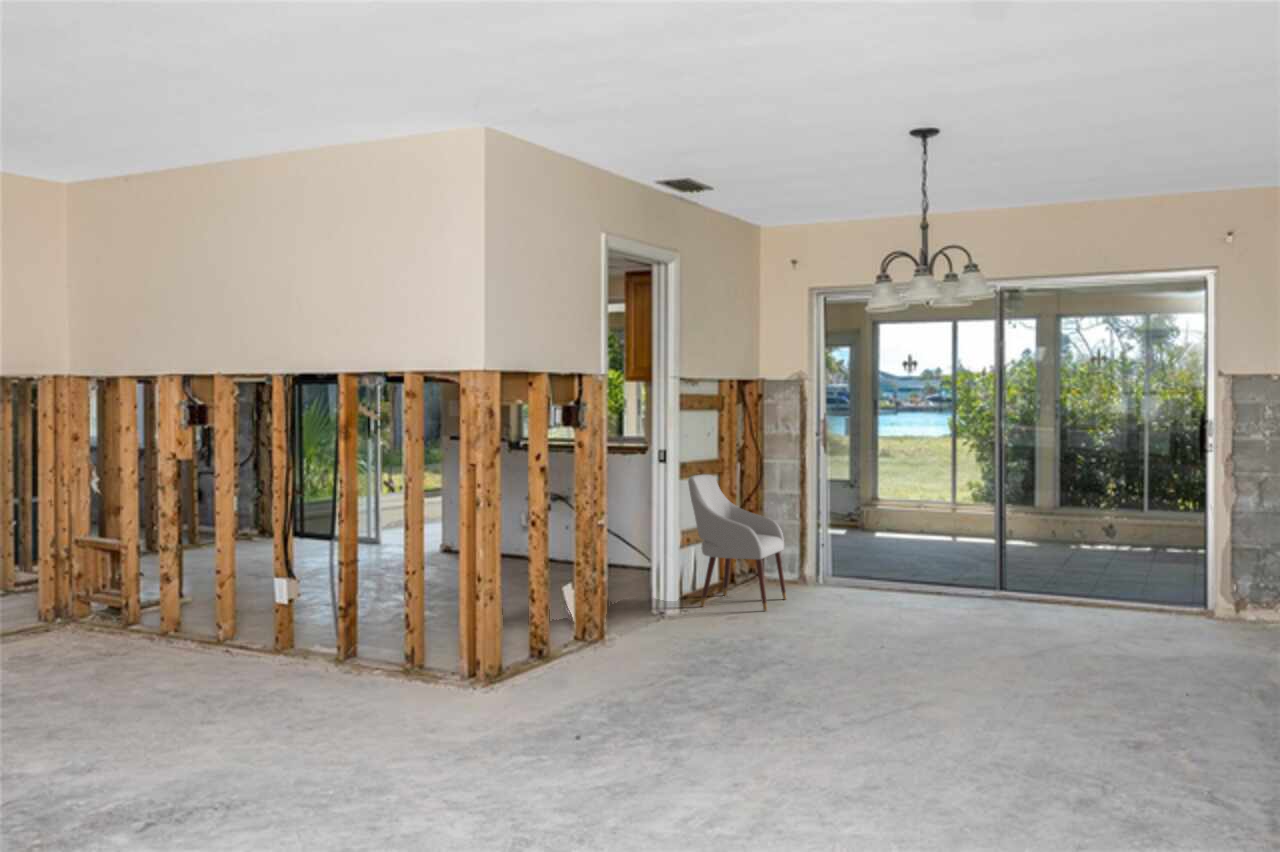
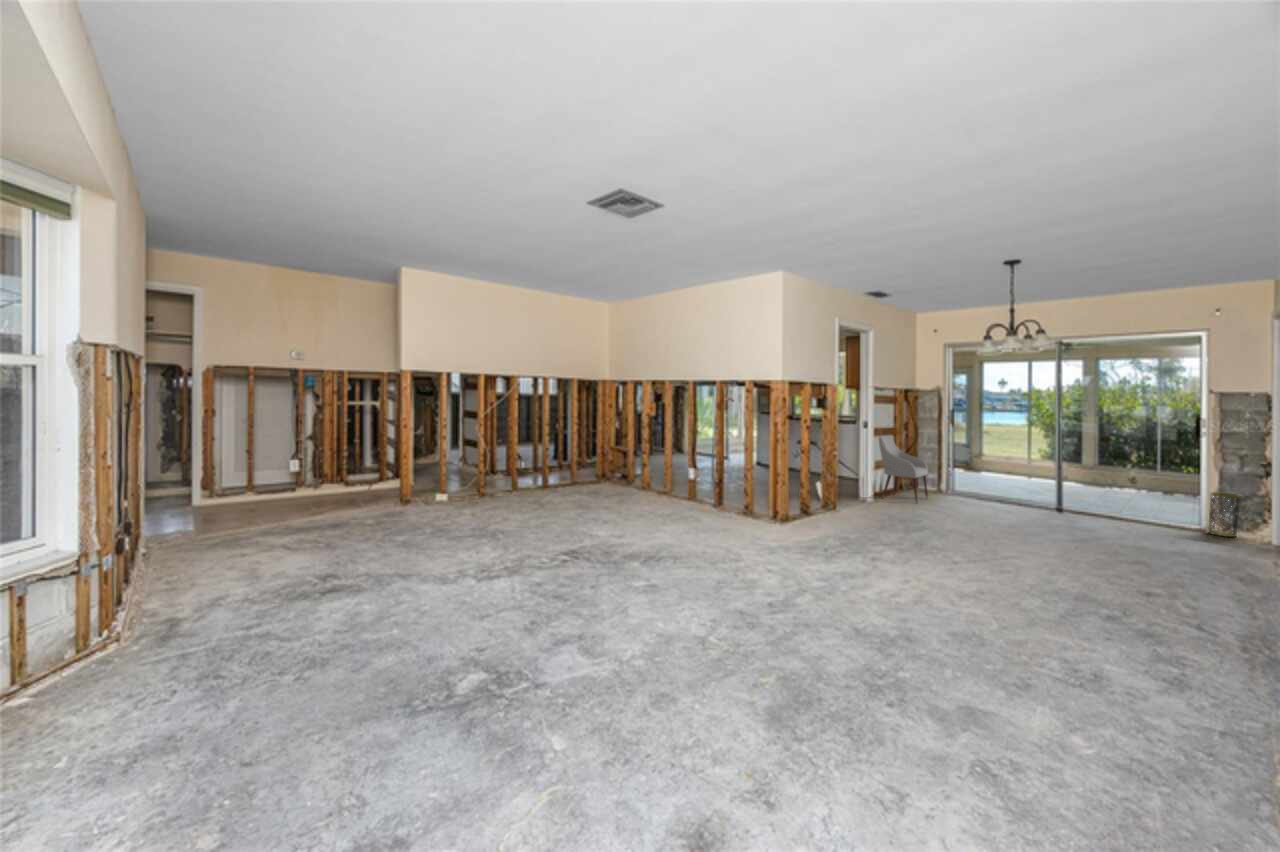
trash can: none [1224,548,1264,625] -> present [1208,492,1240,537]

